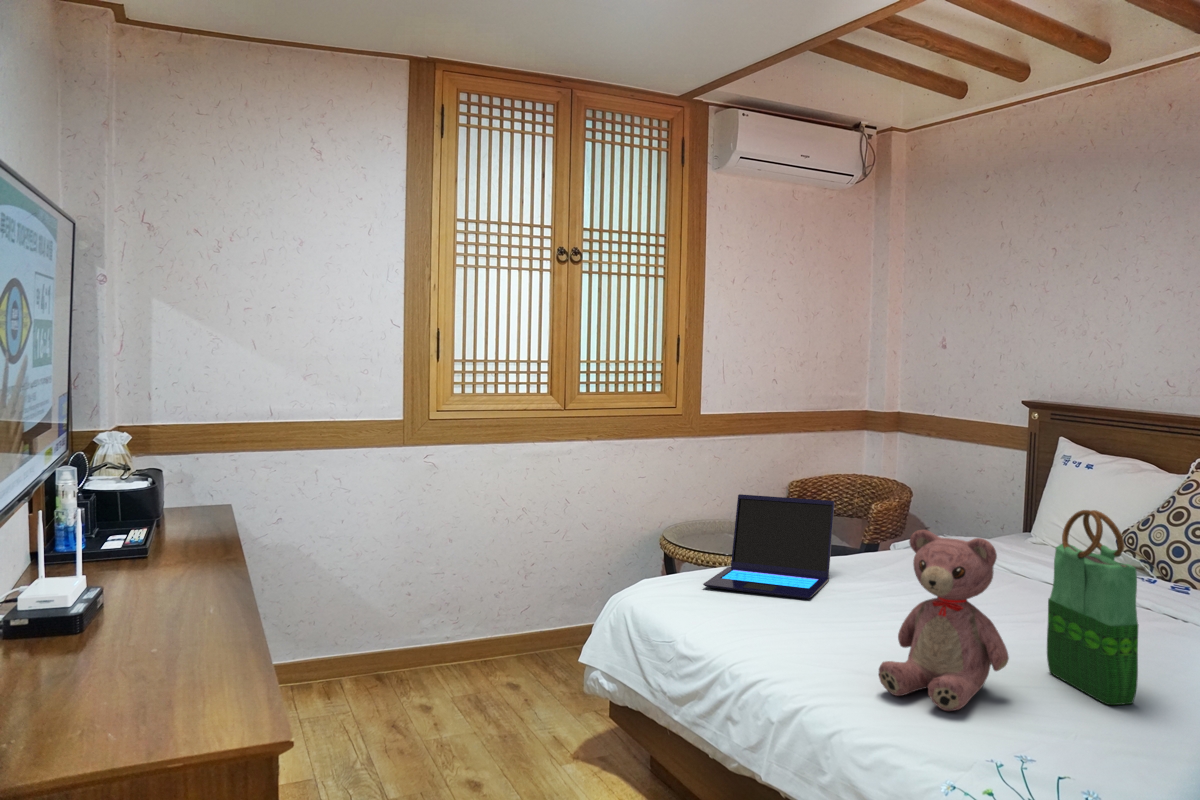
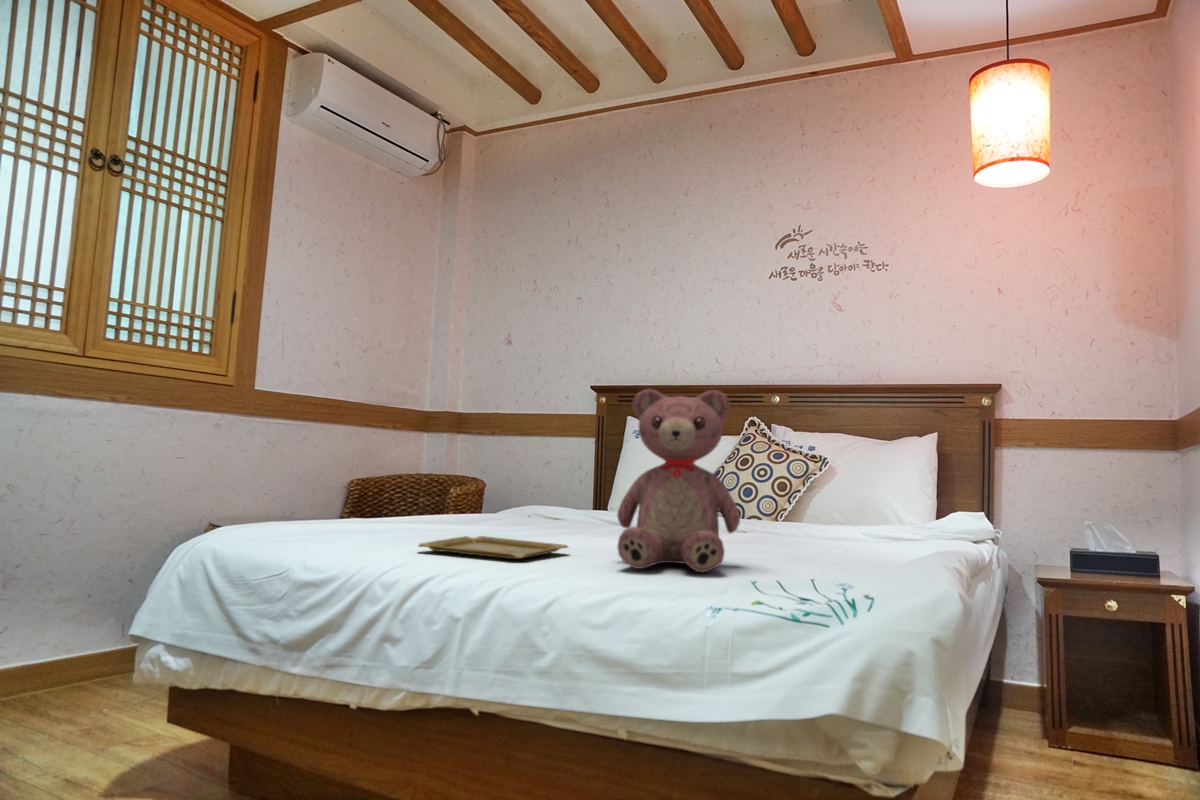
laptop: present [703,494,834,599] -> none [314,438,460,535]
tote bag: present [1047,510,1138,705] -> none [740,376,840,562]
tray: none [752,617,872,662] -> present [419,536,568,559]

